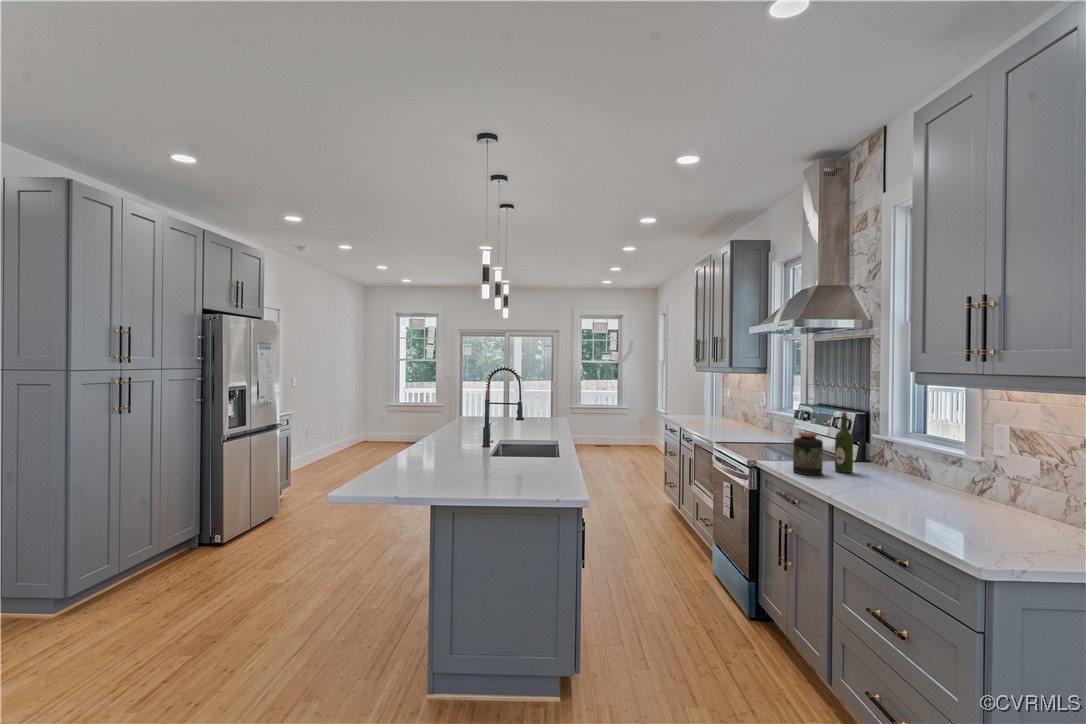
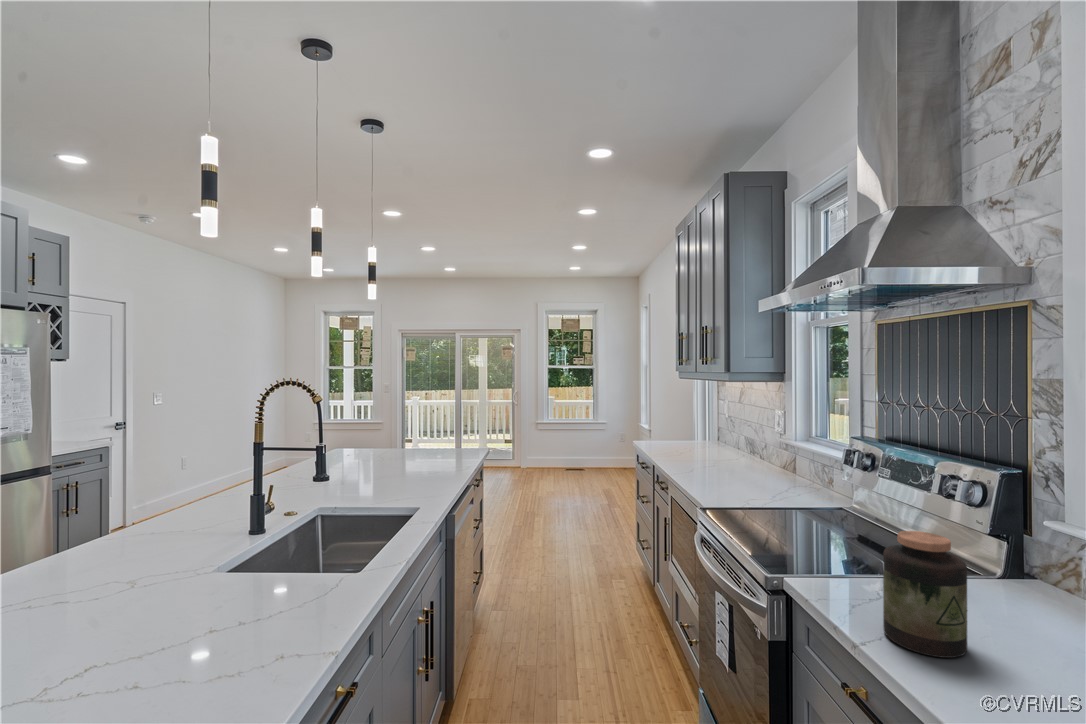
wine bottle: present [835,412,853,473] -> none [986,481,1039,641]

